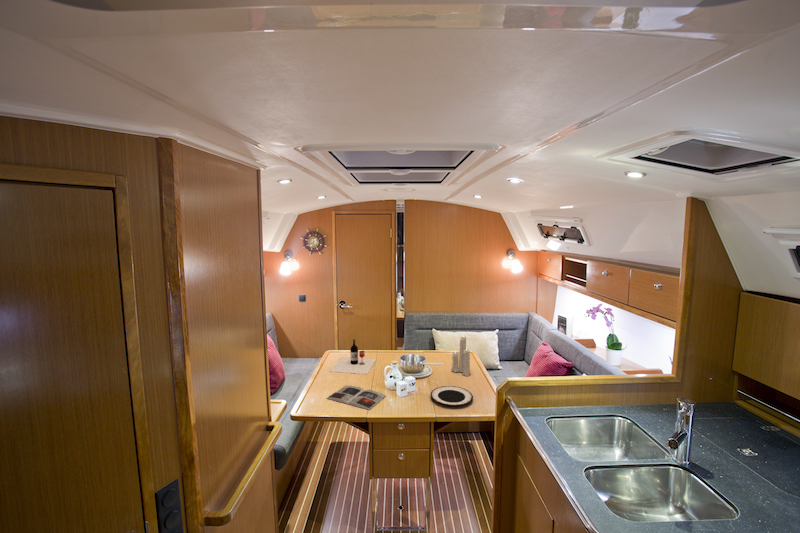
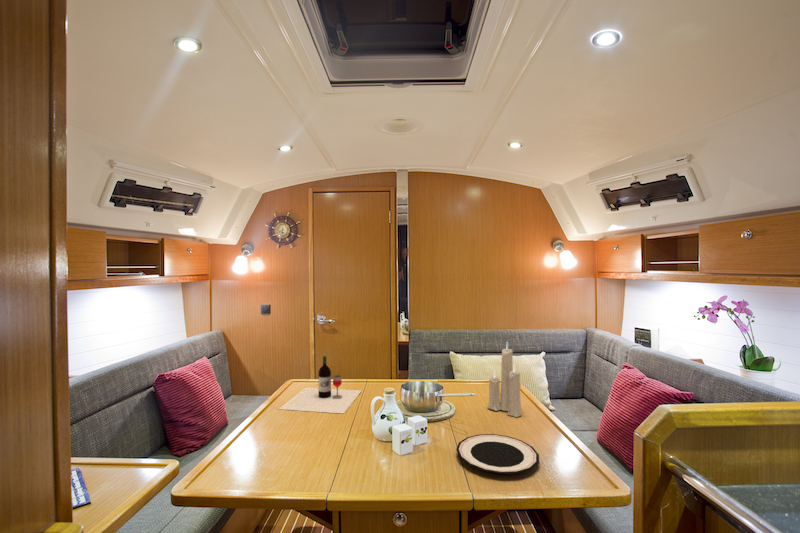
magazine: present [327,385,386,410] -> none [259,433,372,482]

